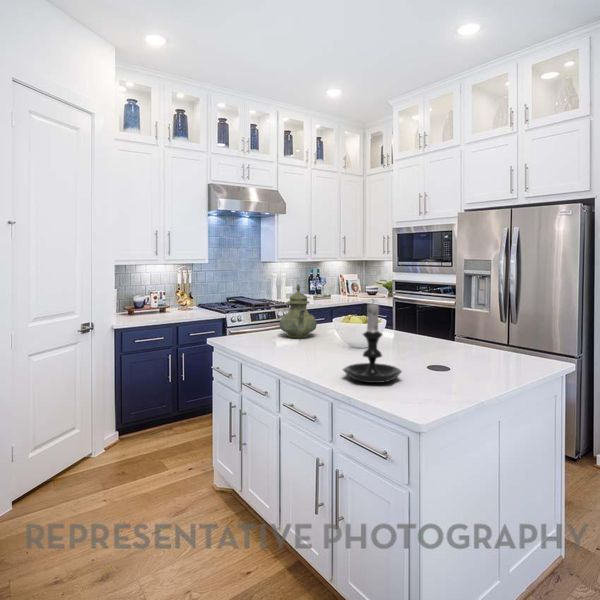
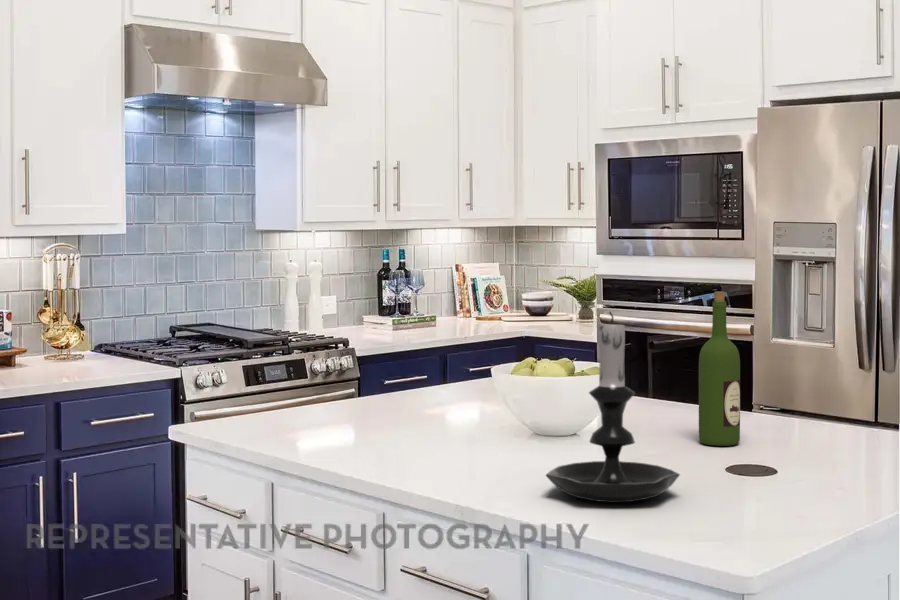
teapot: present [280,284,317,338] -> none [354,285,445,416]
wine bottle: none [419,290,437,356] -> present [699,292,740,446]

